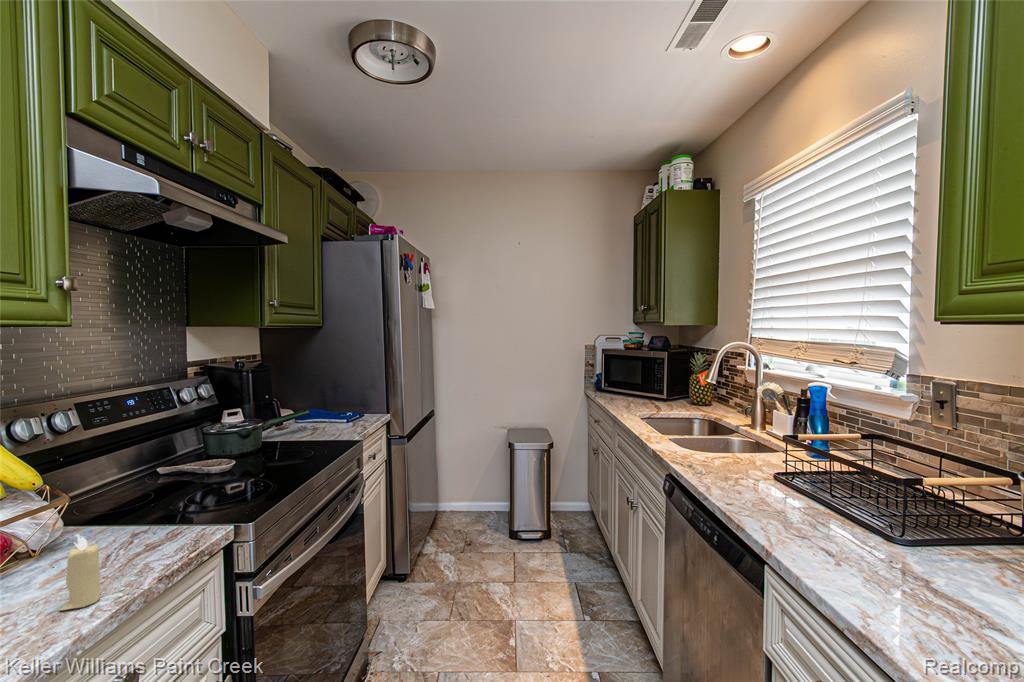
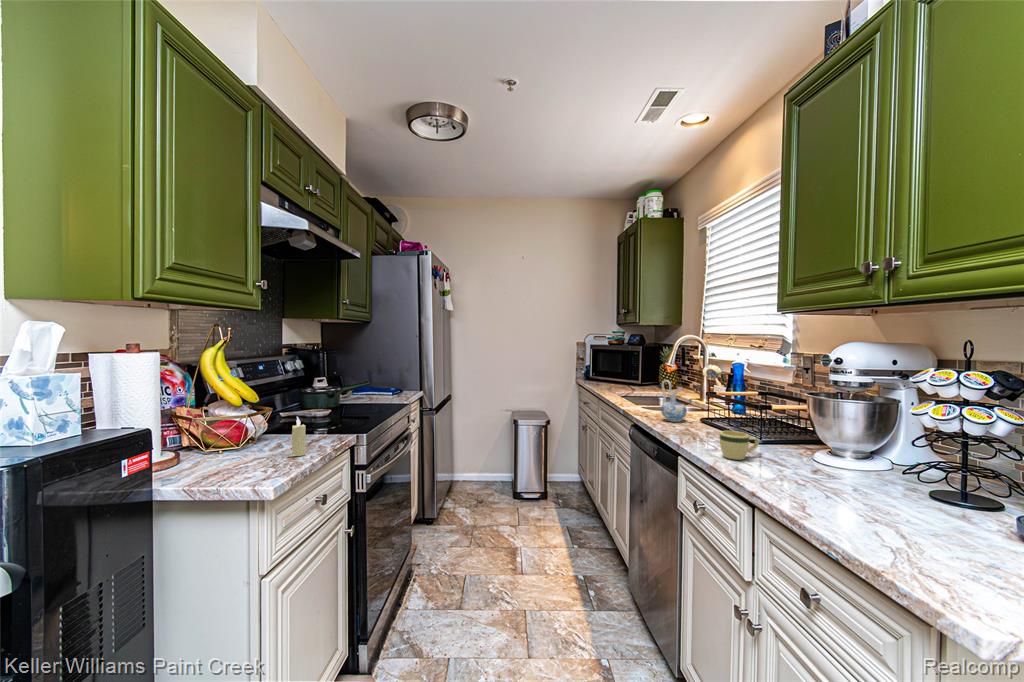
ceramic pitcher: none [715,418,755,482] -> present [661,380,687,422]
mug: none [857,543,933,607] -> present [720,431,759,460]

